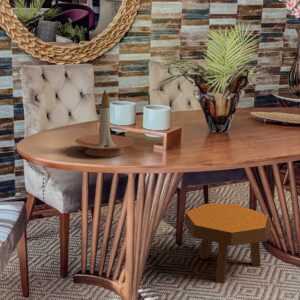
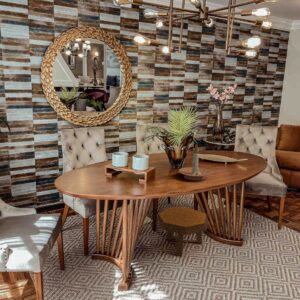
candle holder: present [75,90,133,157] -> present [179,144,211,180]

